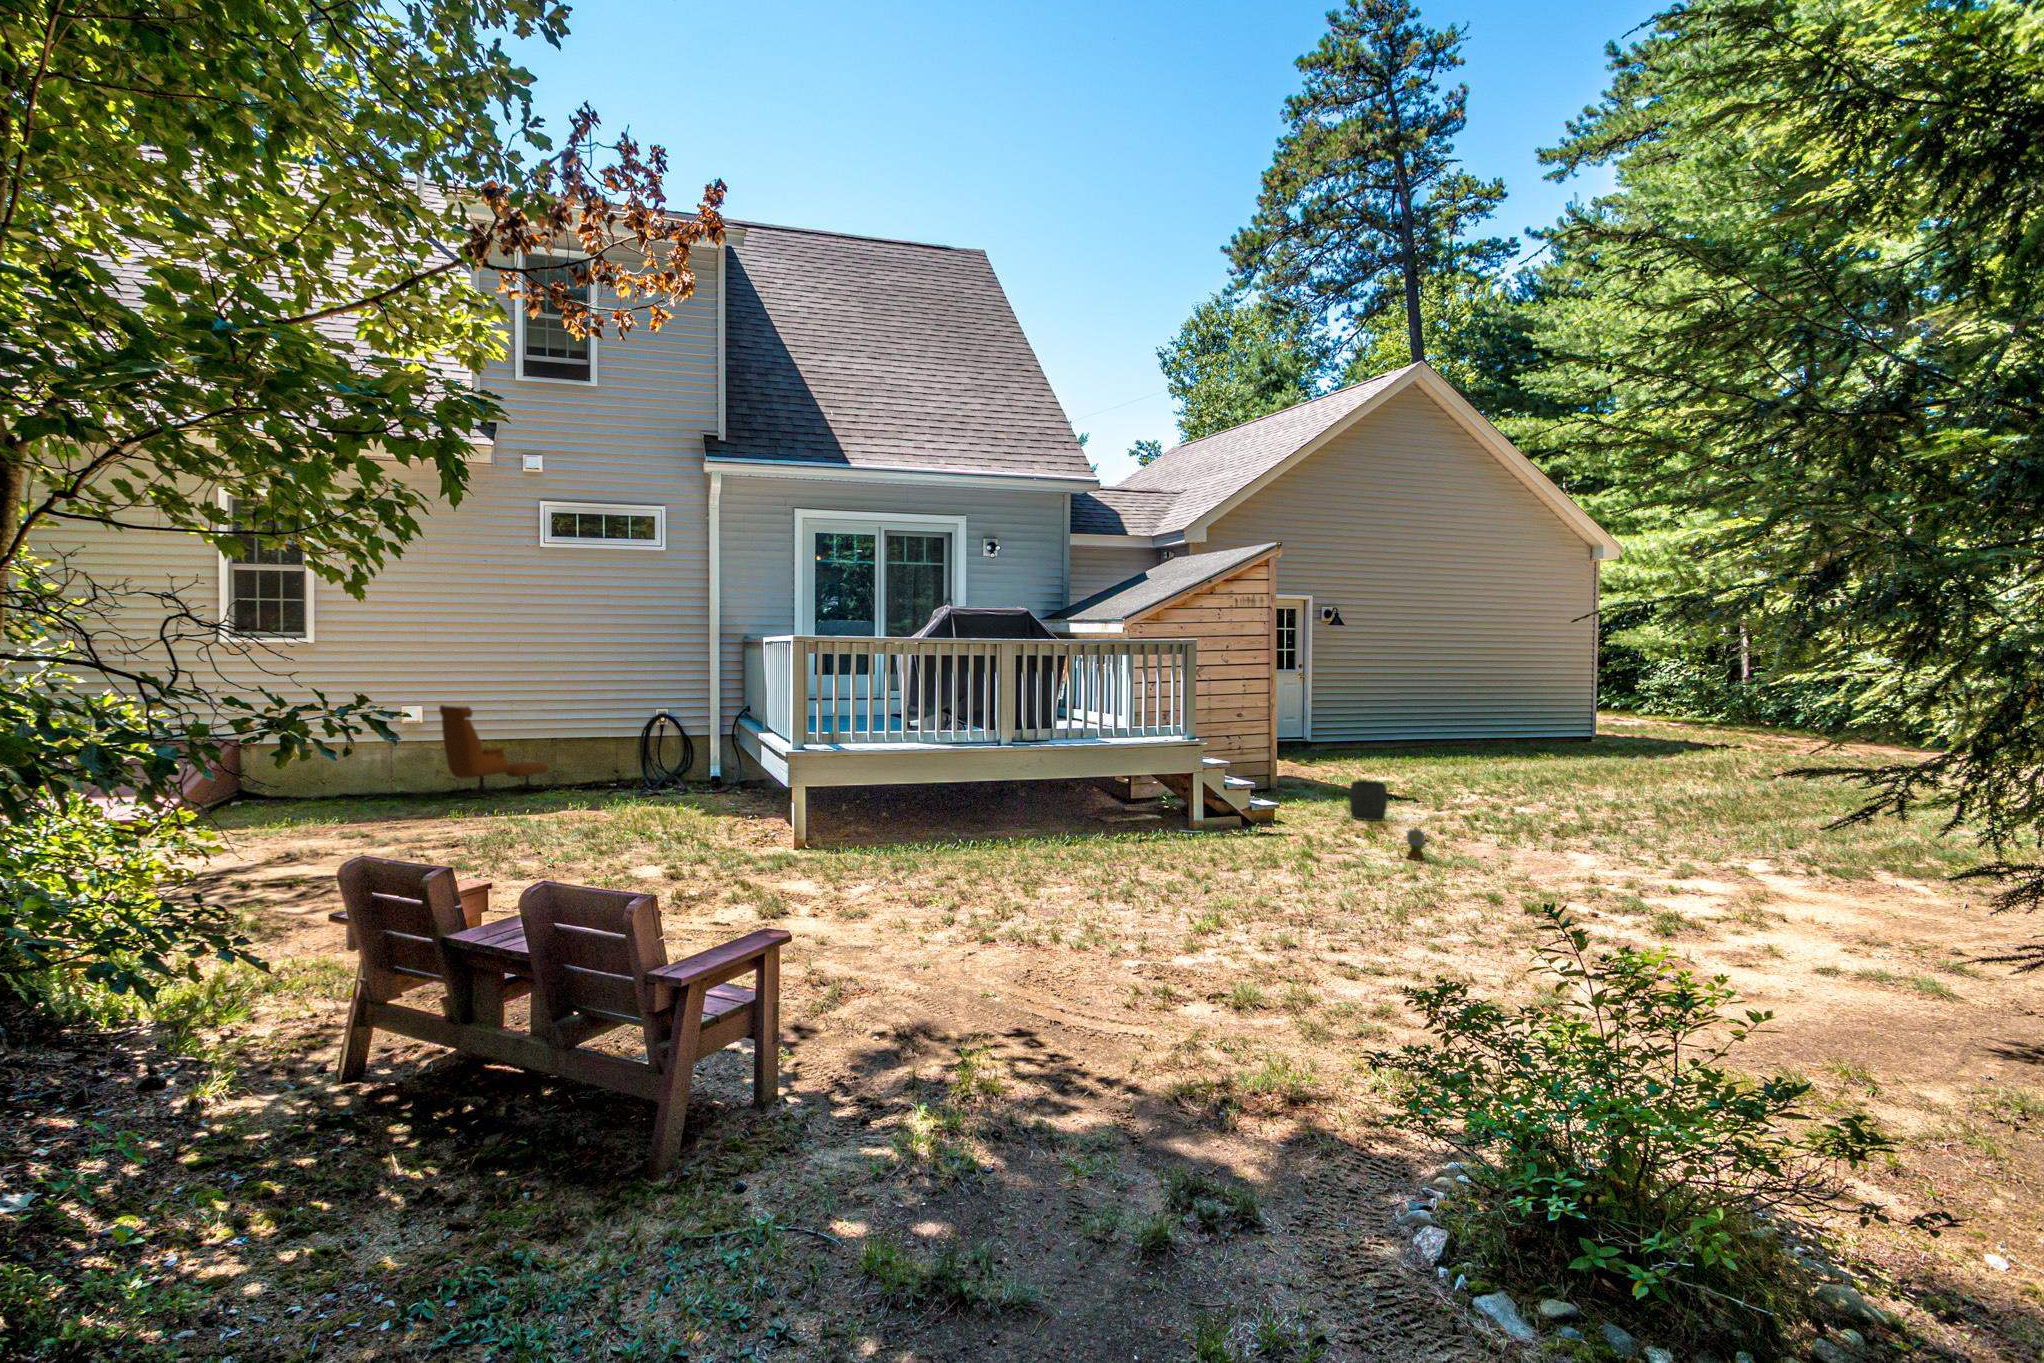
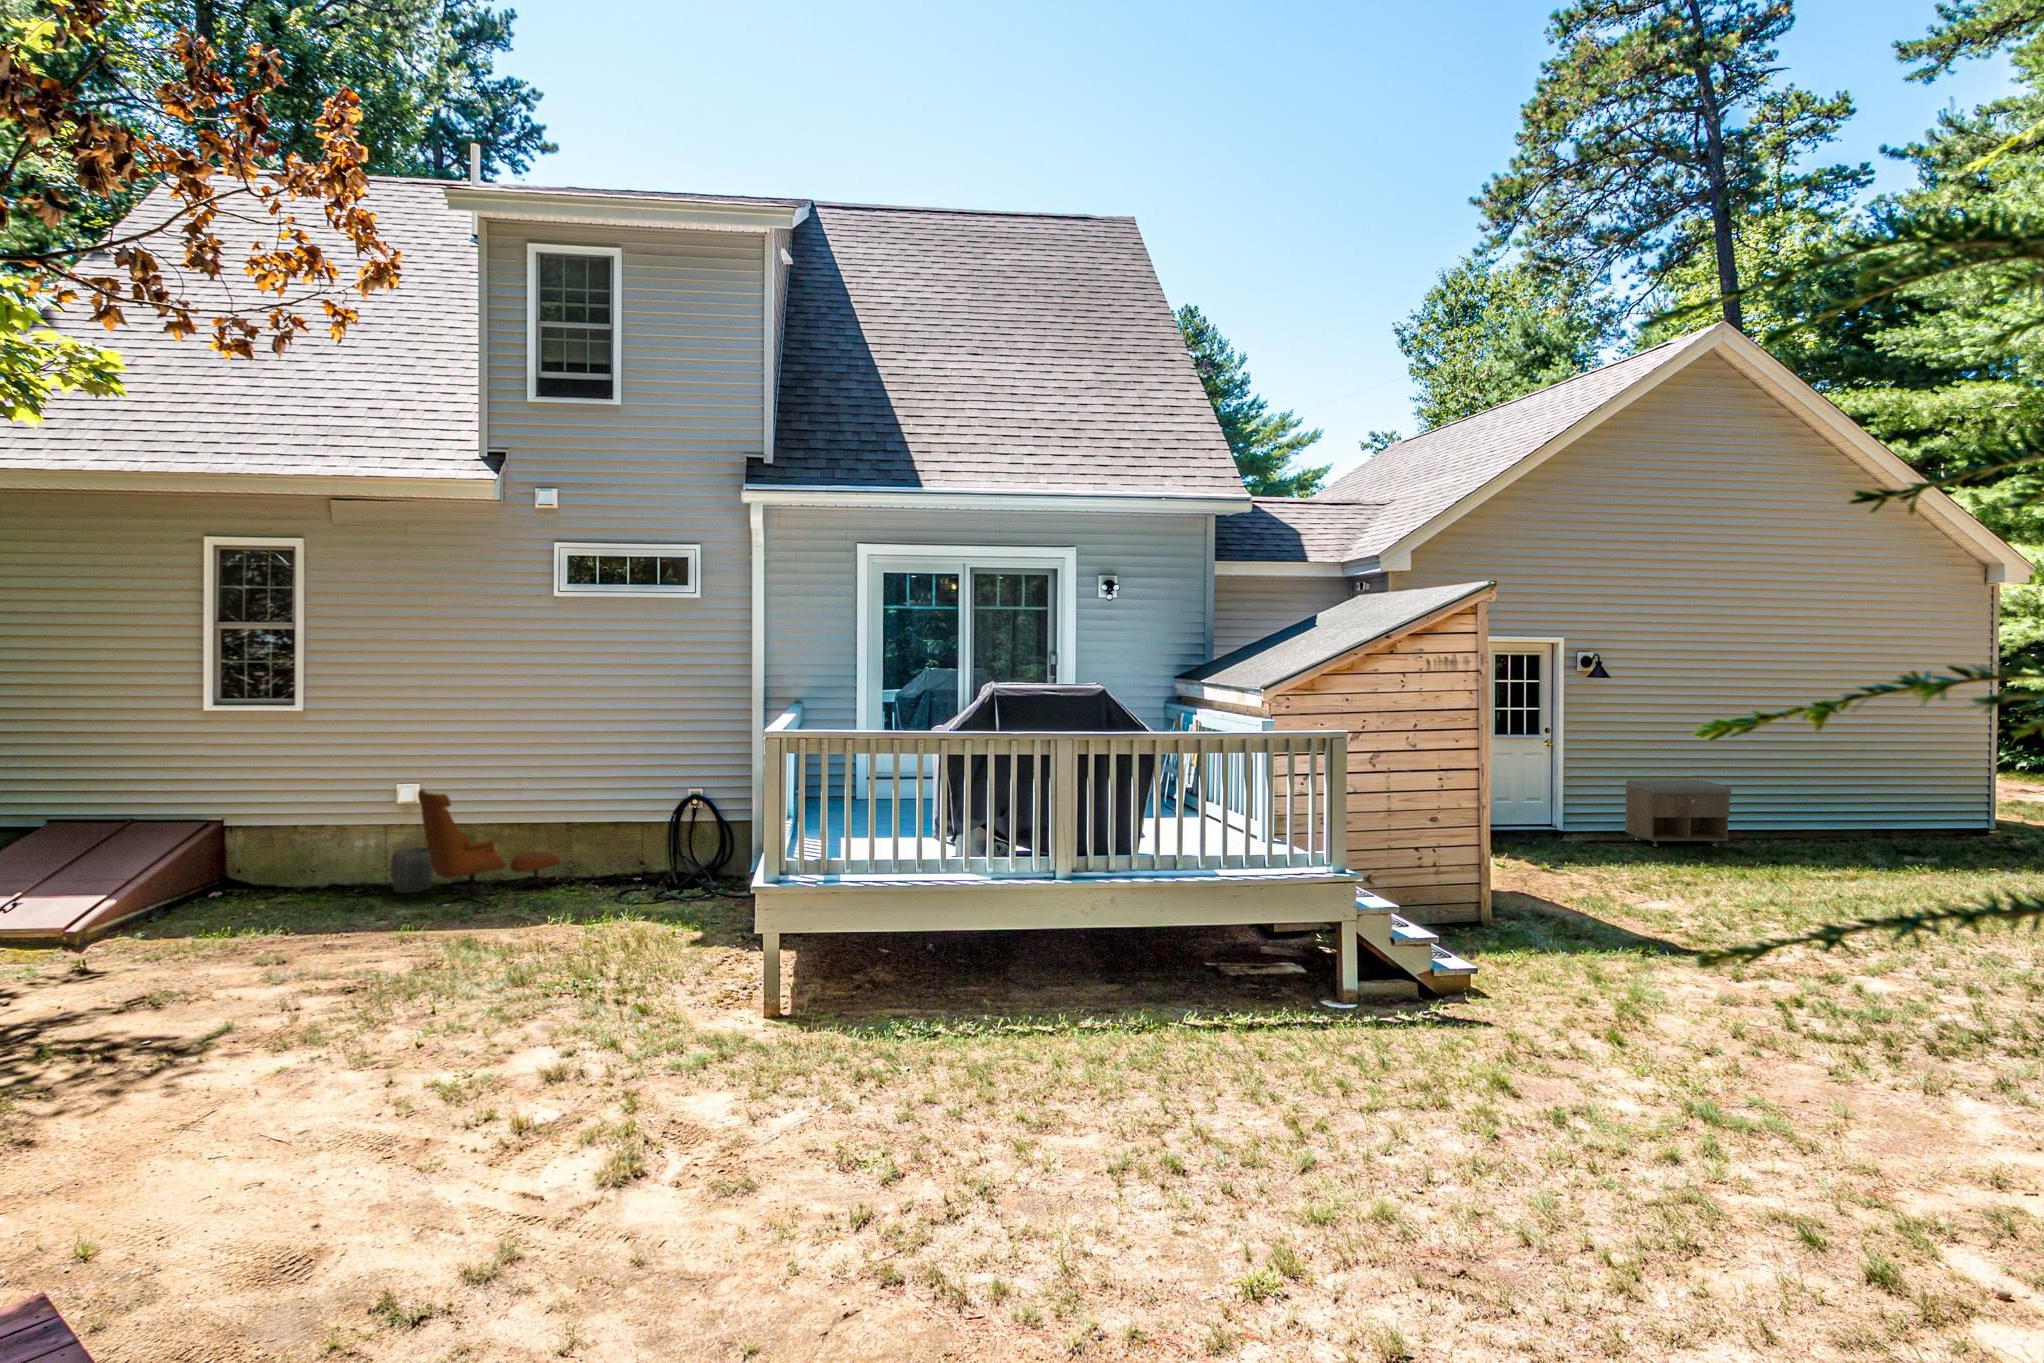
storage bench: none [1356,705,1430,753] -> present [1625,780,1731,846]
woven basket: present [1349,780,1387,821] -> present [391,847,434,893]
decorative plant: present [1406,828,1436,860] -> none [1639,1058,1706,1111]

